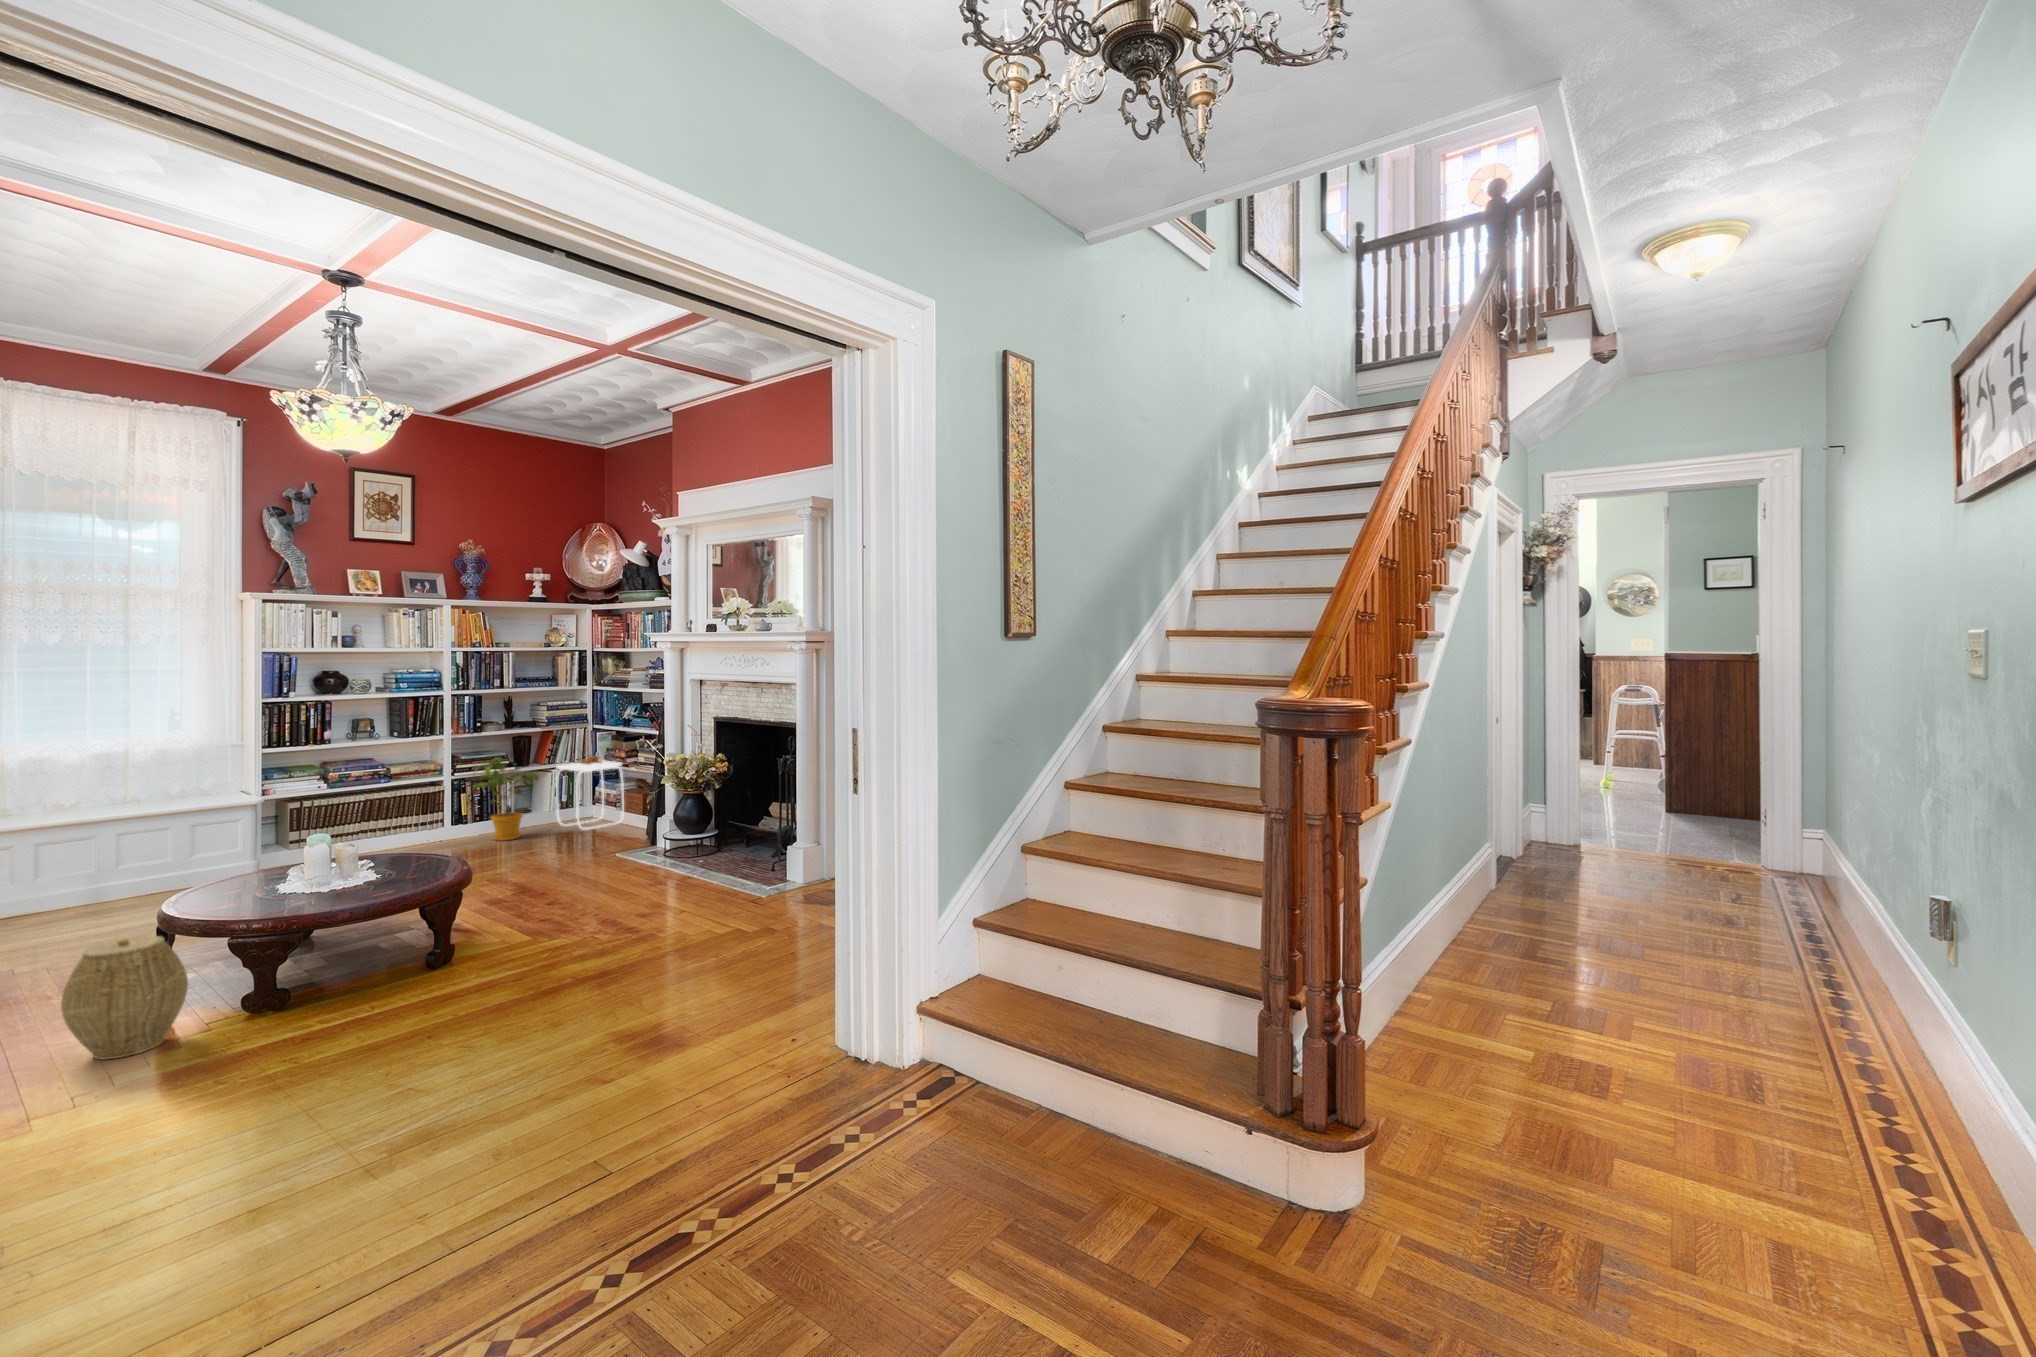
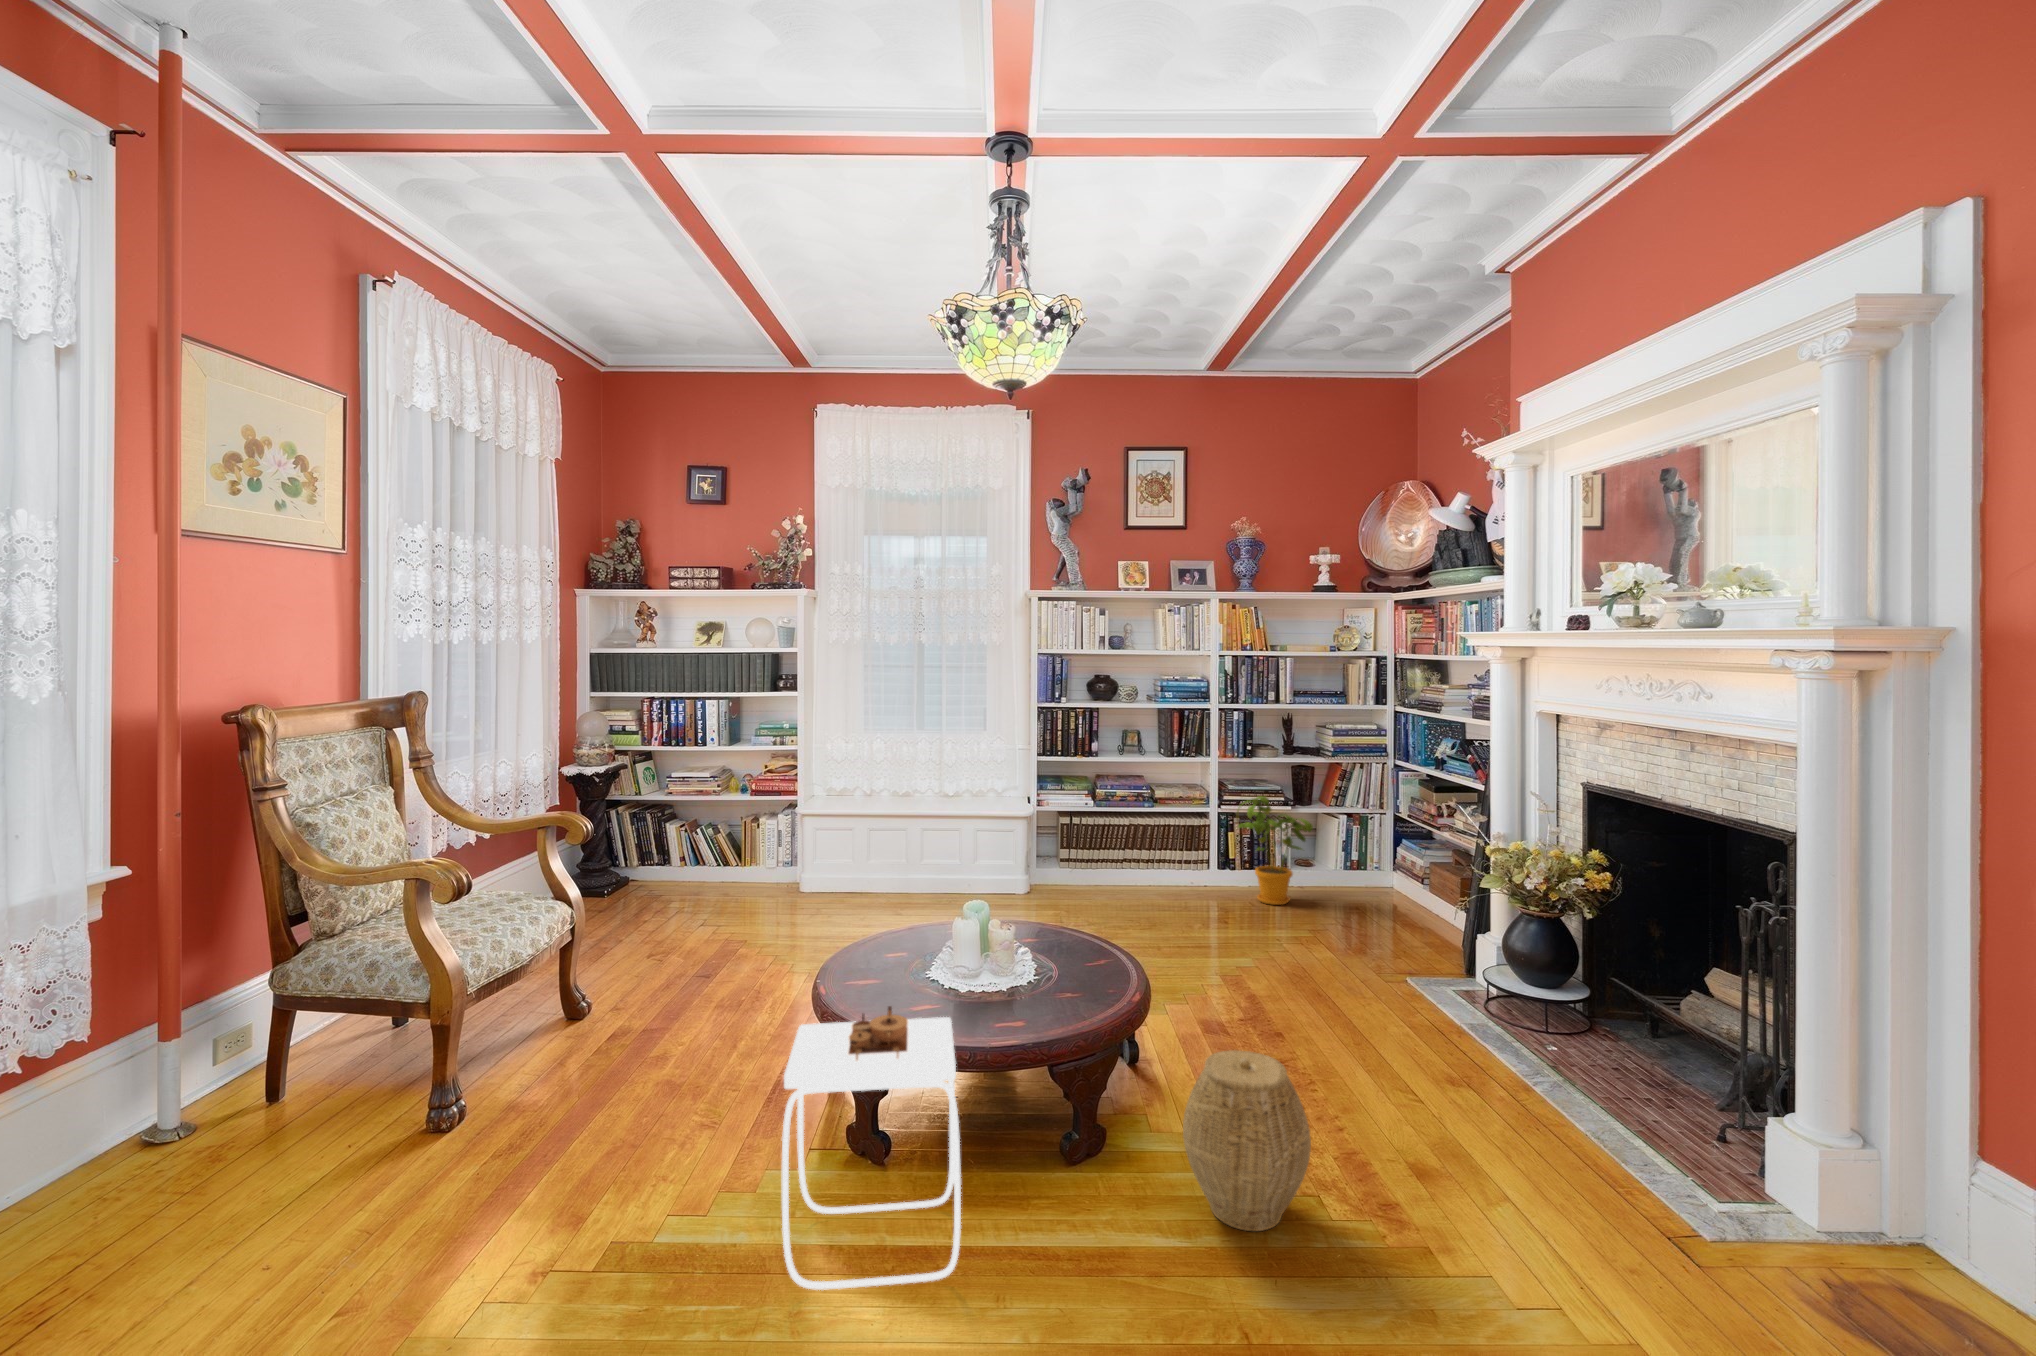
side table: present [556,755,624,829] -> present [782,1006,961,1290]
woven basket: present [61,936,188,1060] -> present [1183,1050,1311,1231]

